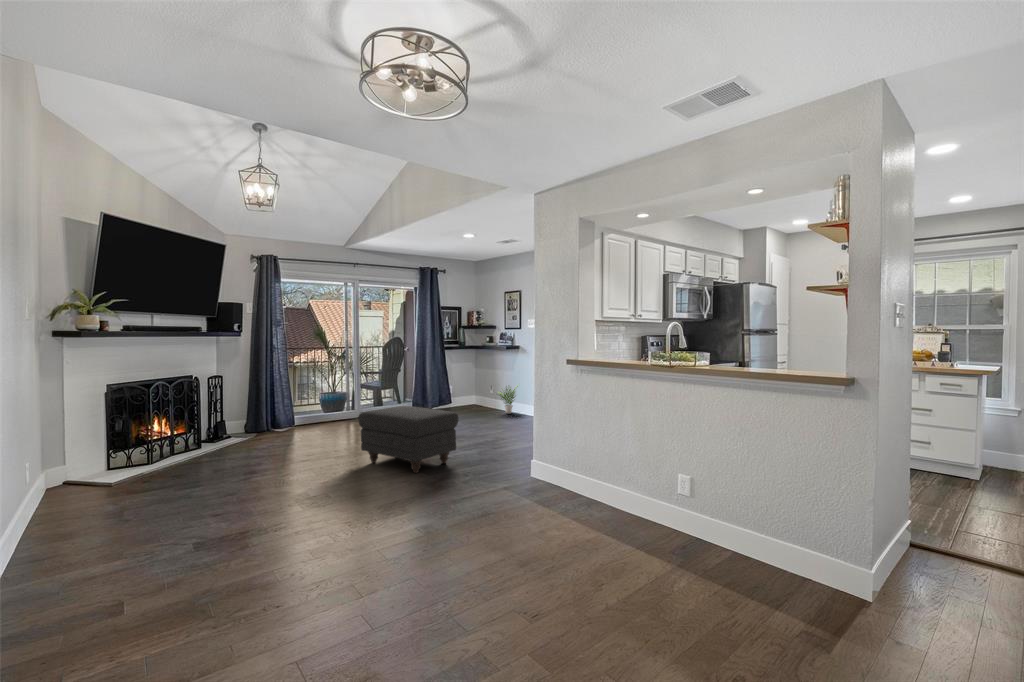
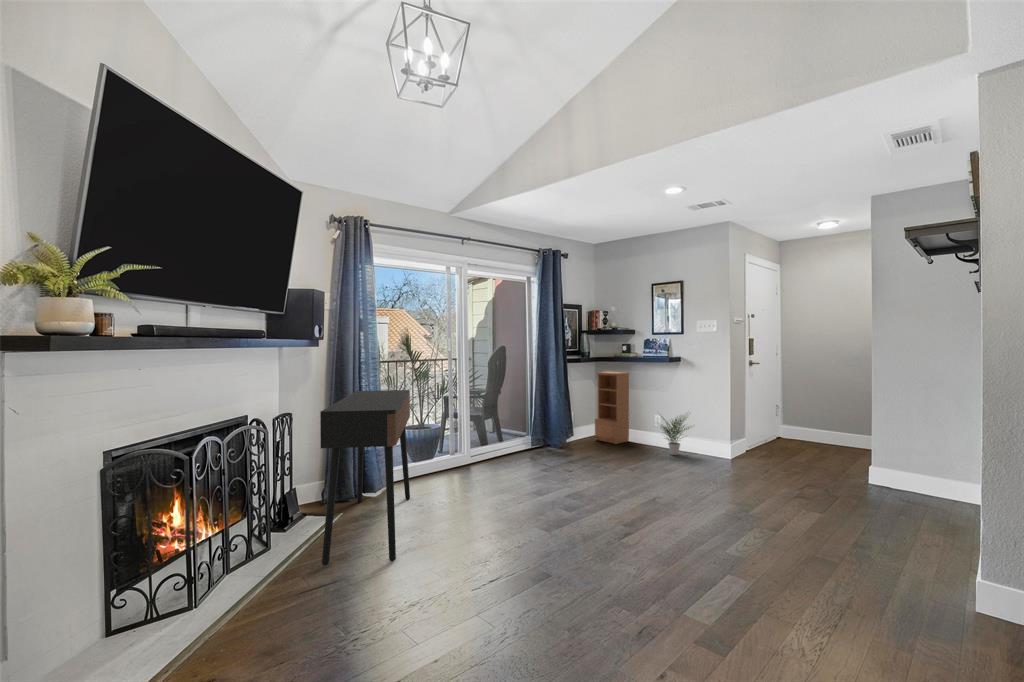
bookcase: none [467,356,491,407] -> present [595,372,629,444]
console table: none [225,364,303,455] -> present [320,390,410,565]
ottoman: present [358,406,458,473] -> none [593,468,780,621]

